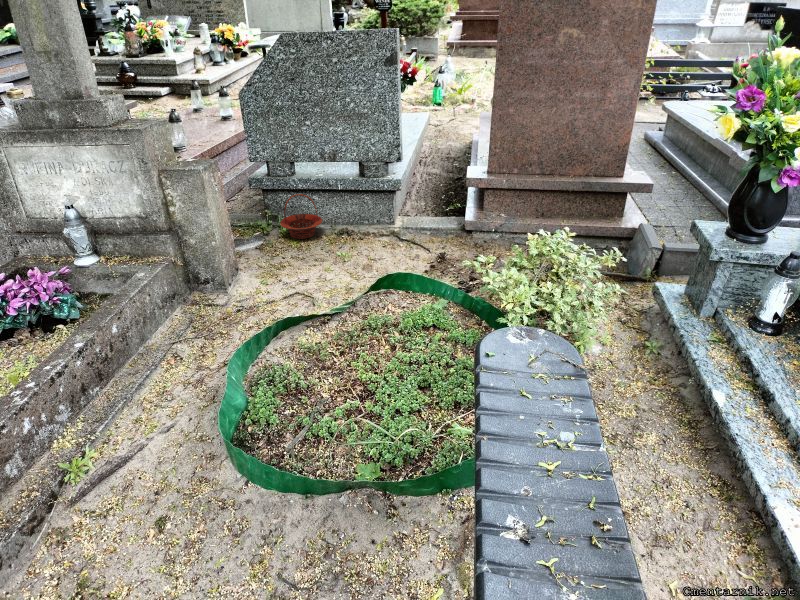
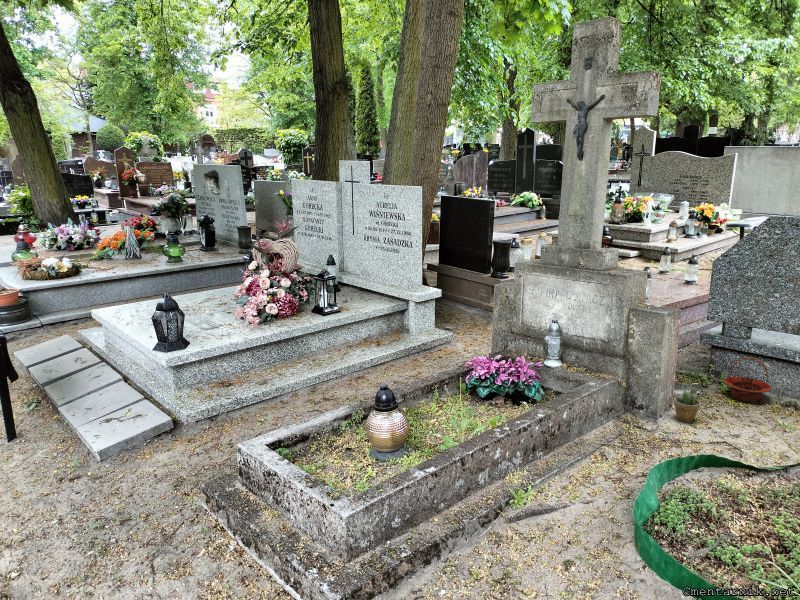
potted plant: none [237,243,264,282] -> present [674,387,700,422]

